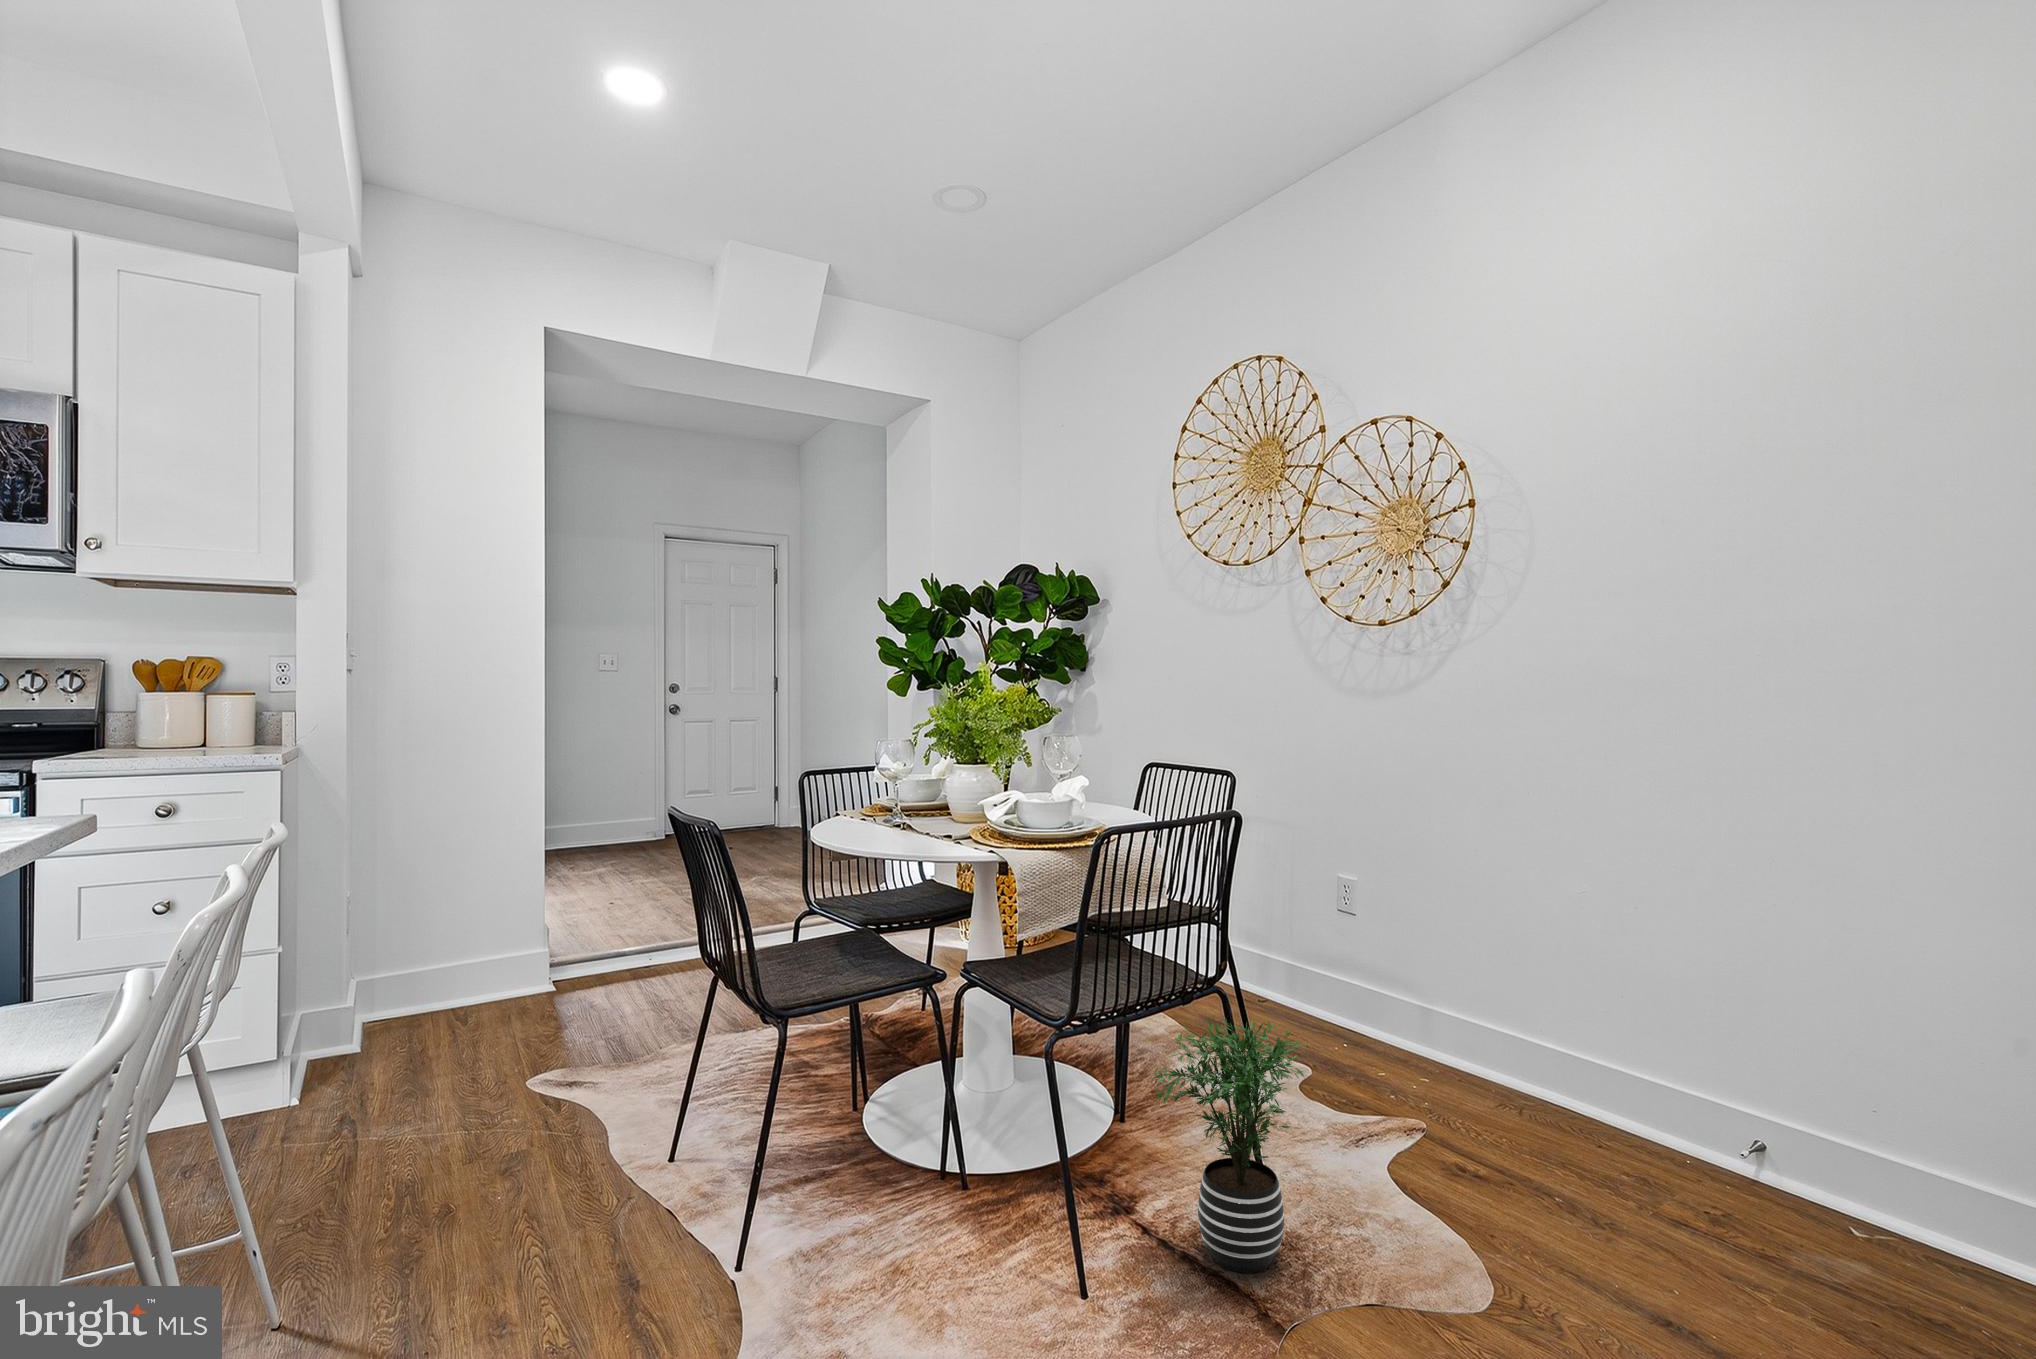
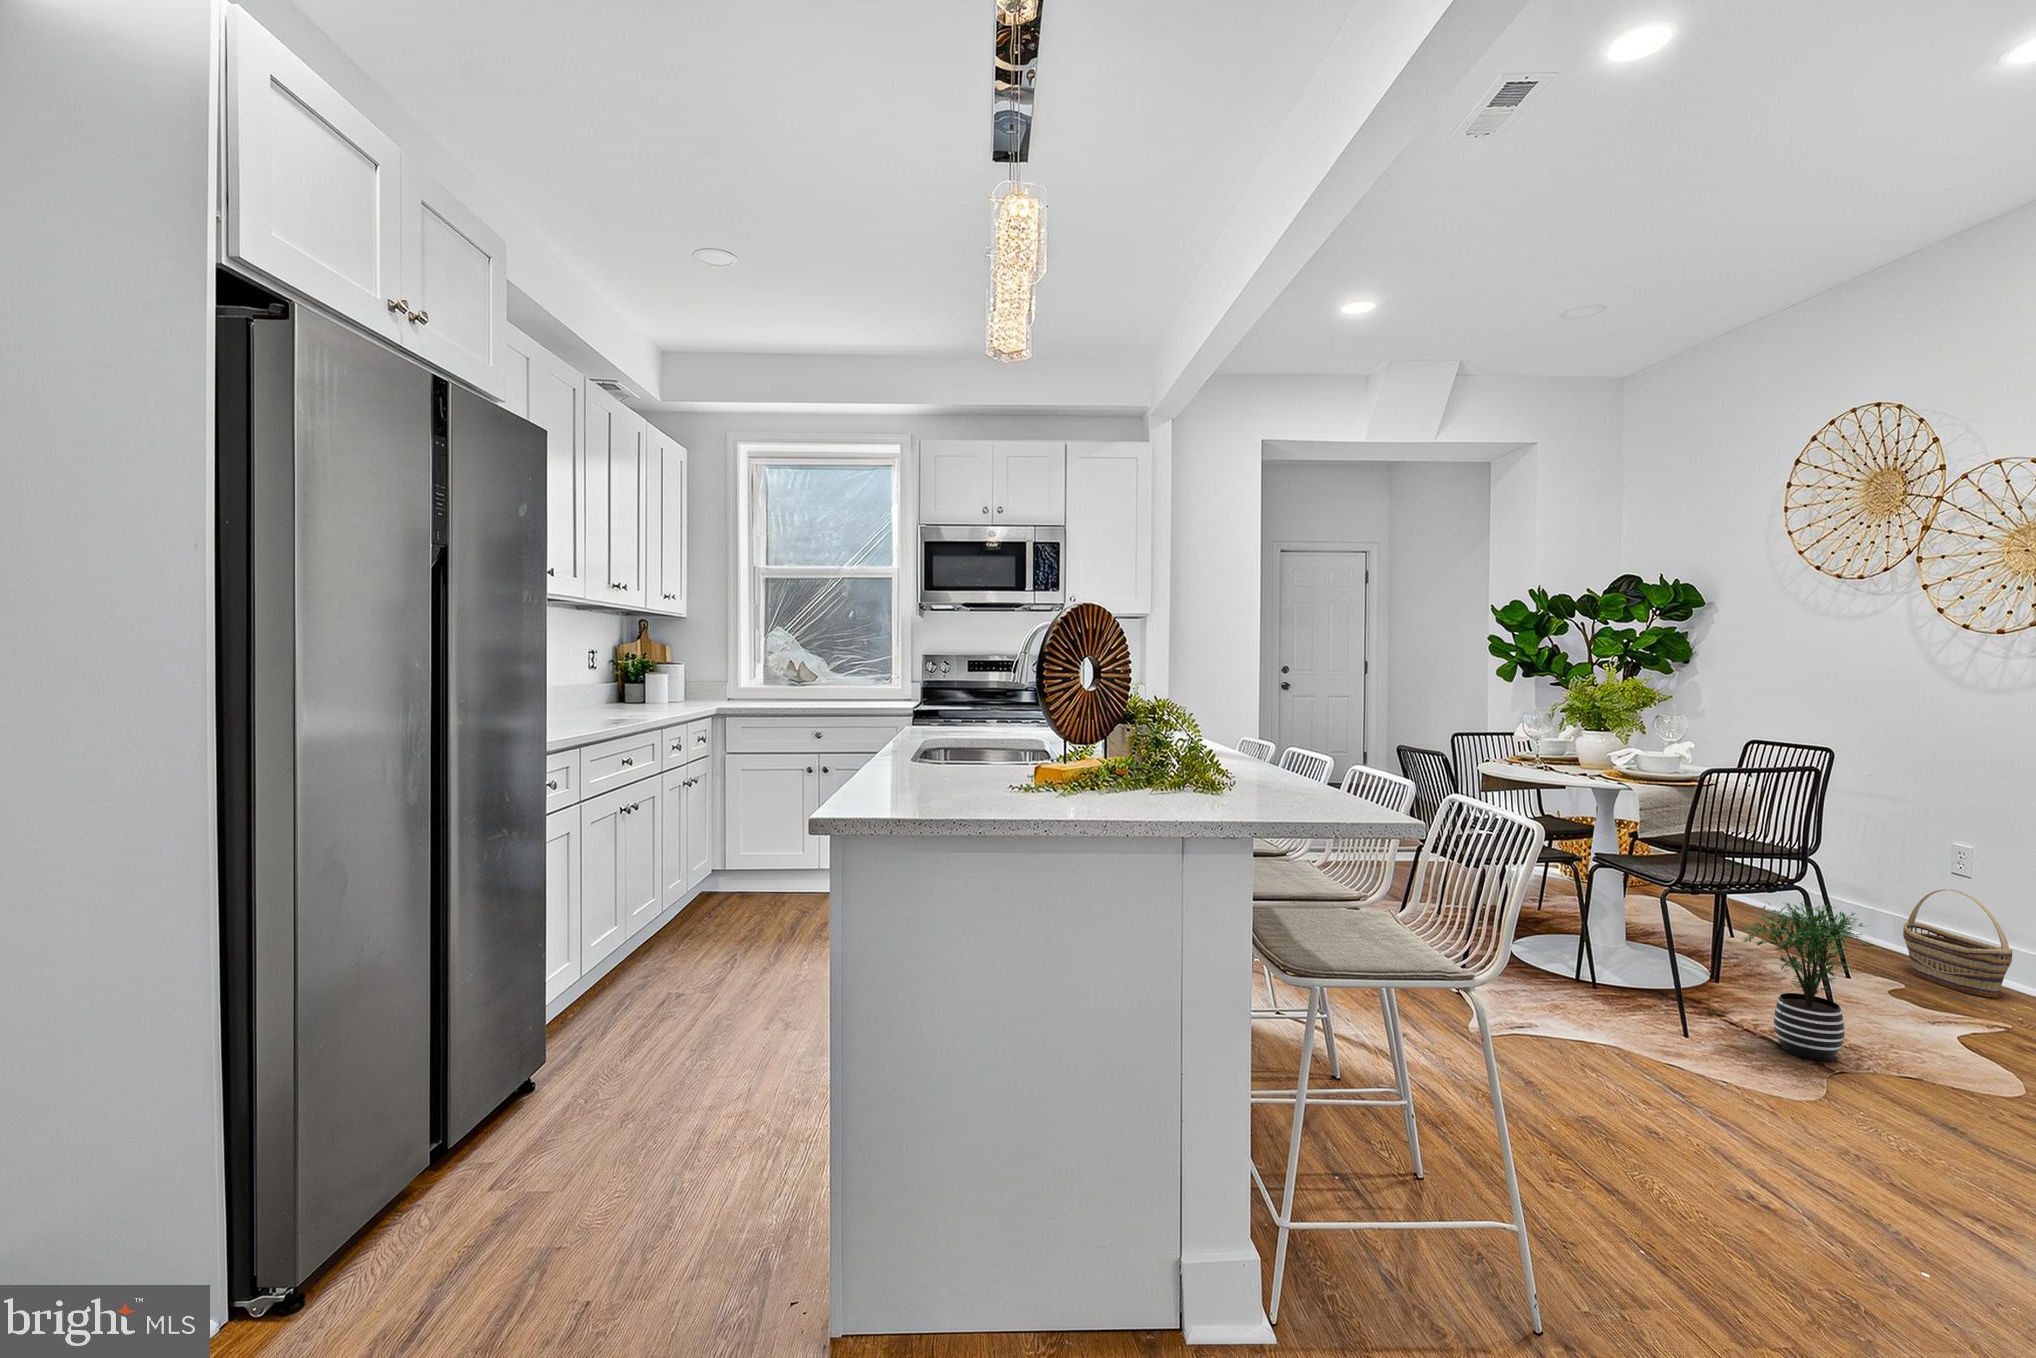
basket: none [1306,930,1410,1060] -> present [1903,890,2012,998]

